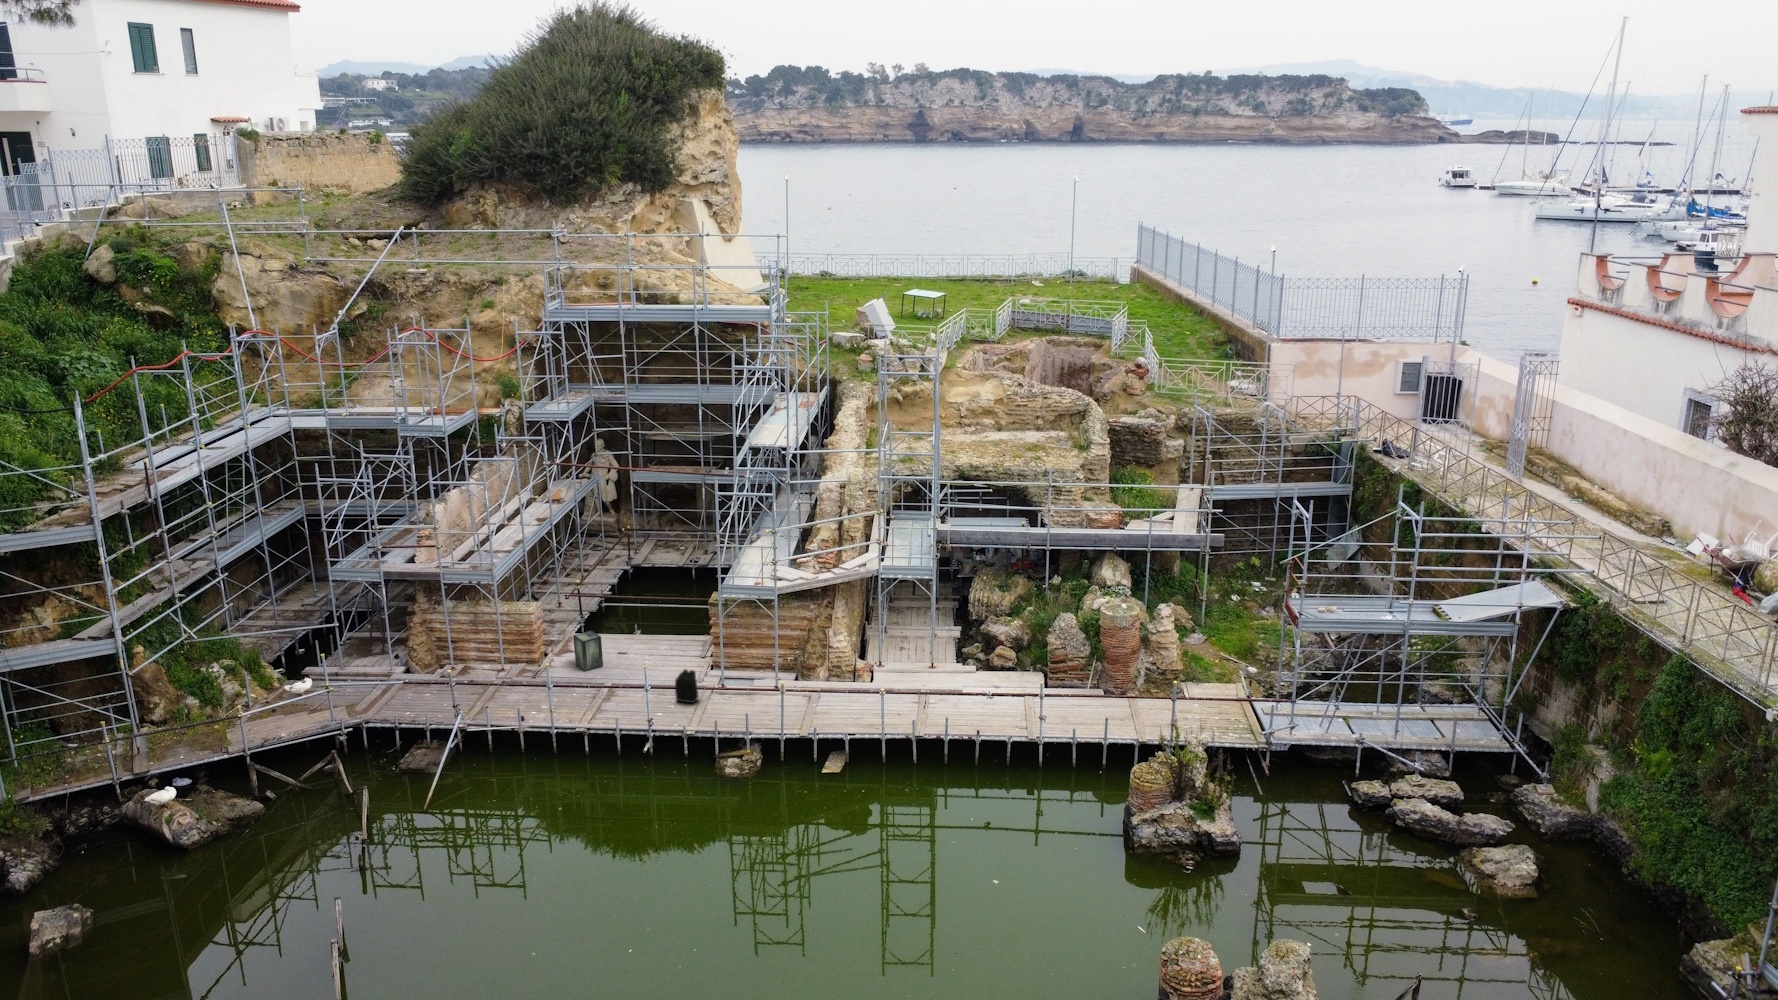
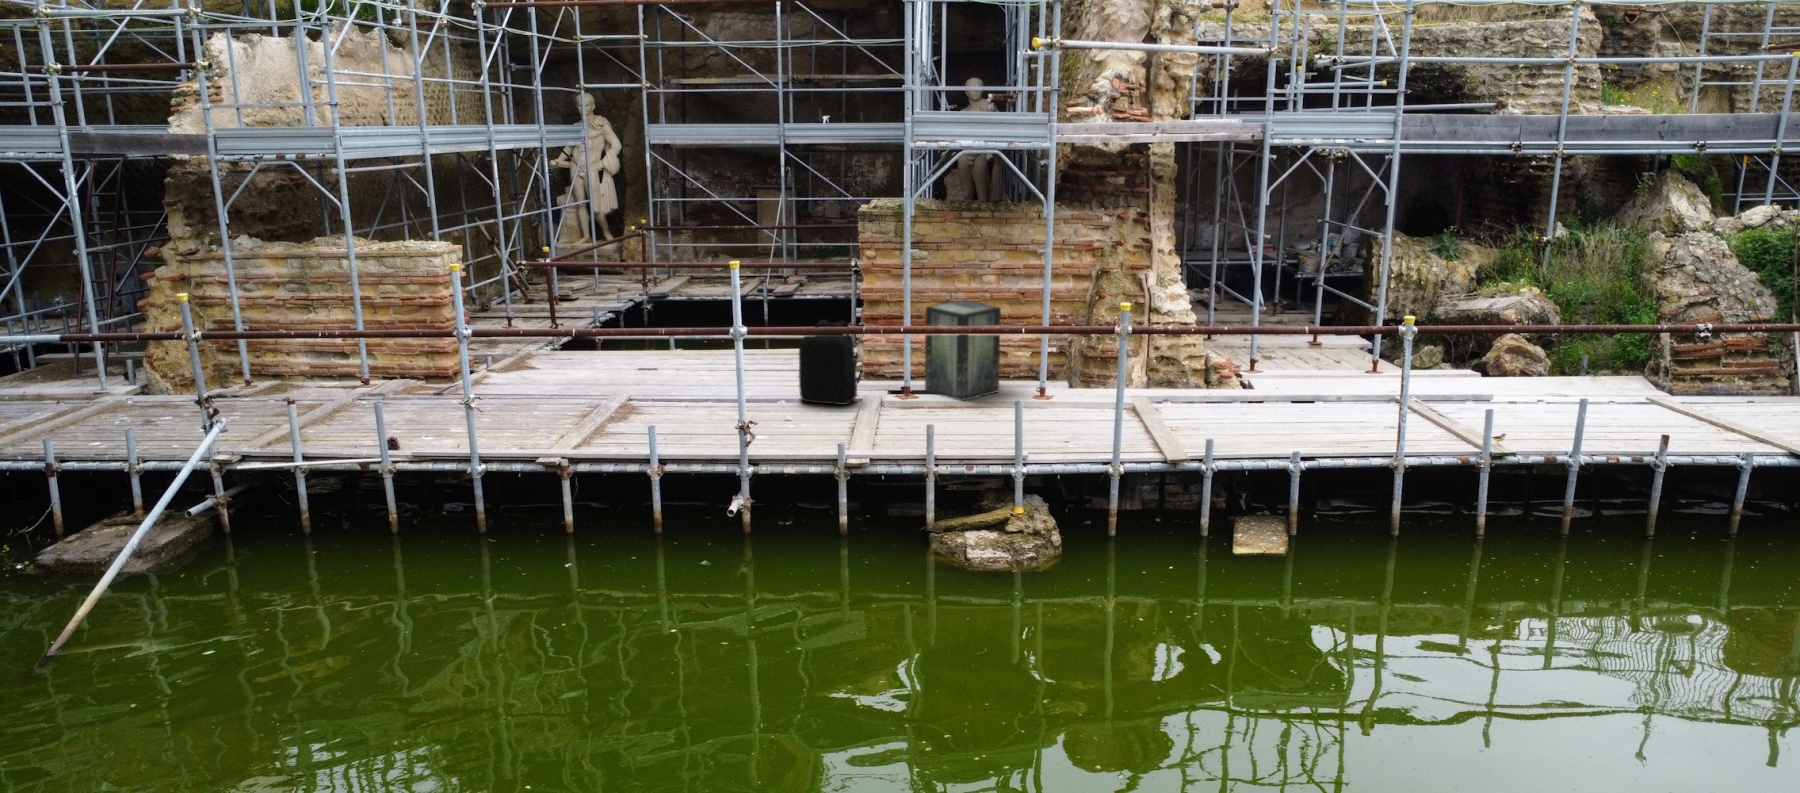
storage box: present [573,630,603,672] -> present [925,300,1001,401]

